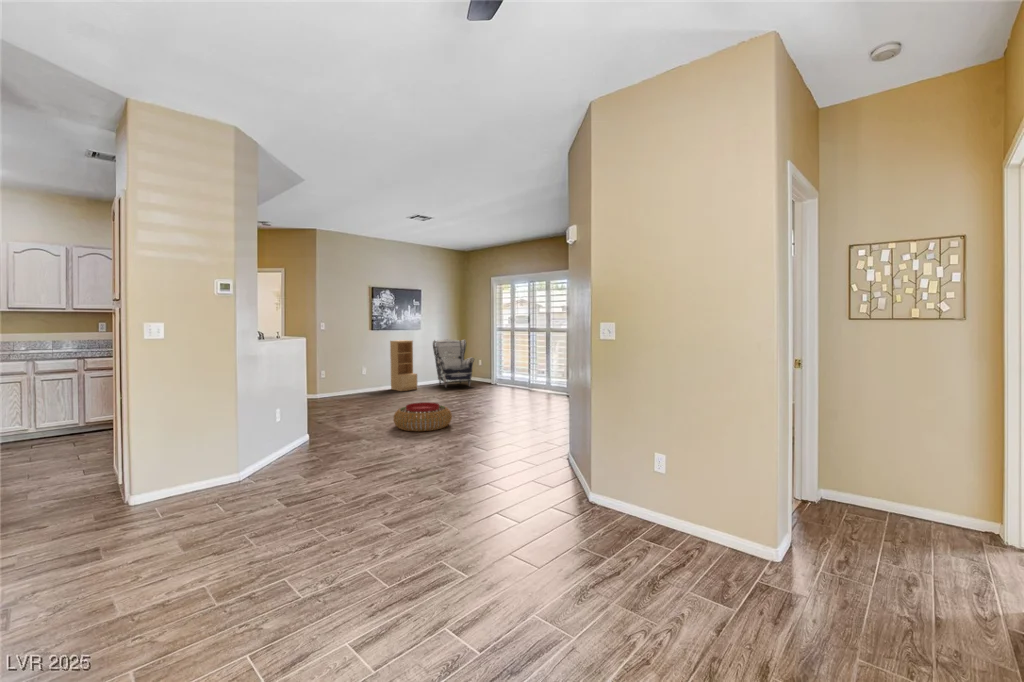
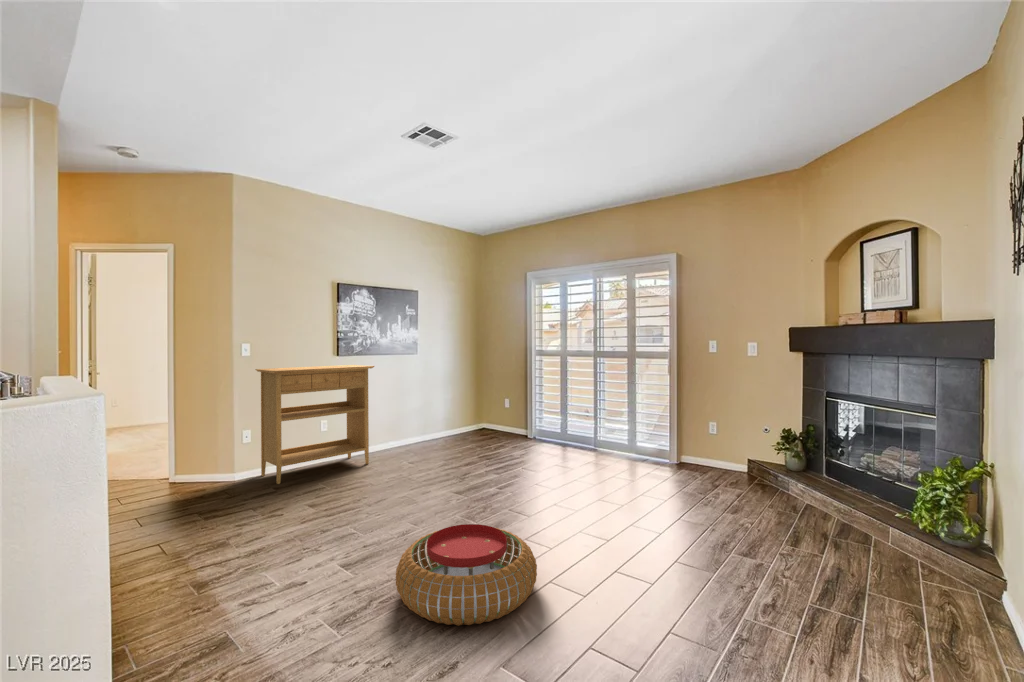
console table: none [327,336,393,399] -> present [255,365,374,484]
armchair: present [433,339,474,388] -> none [434,369,503,449]
bookshelf: present [390,340,417,391] -> none [368,371,413,459]

